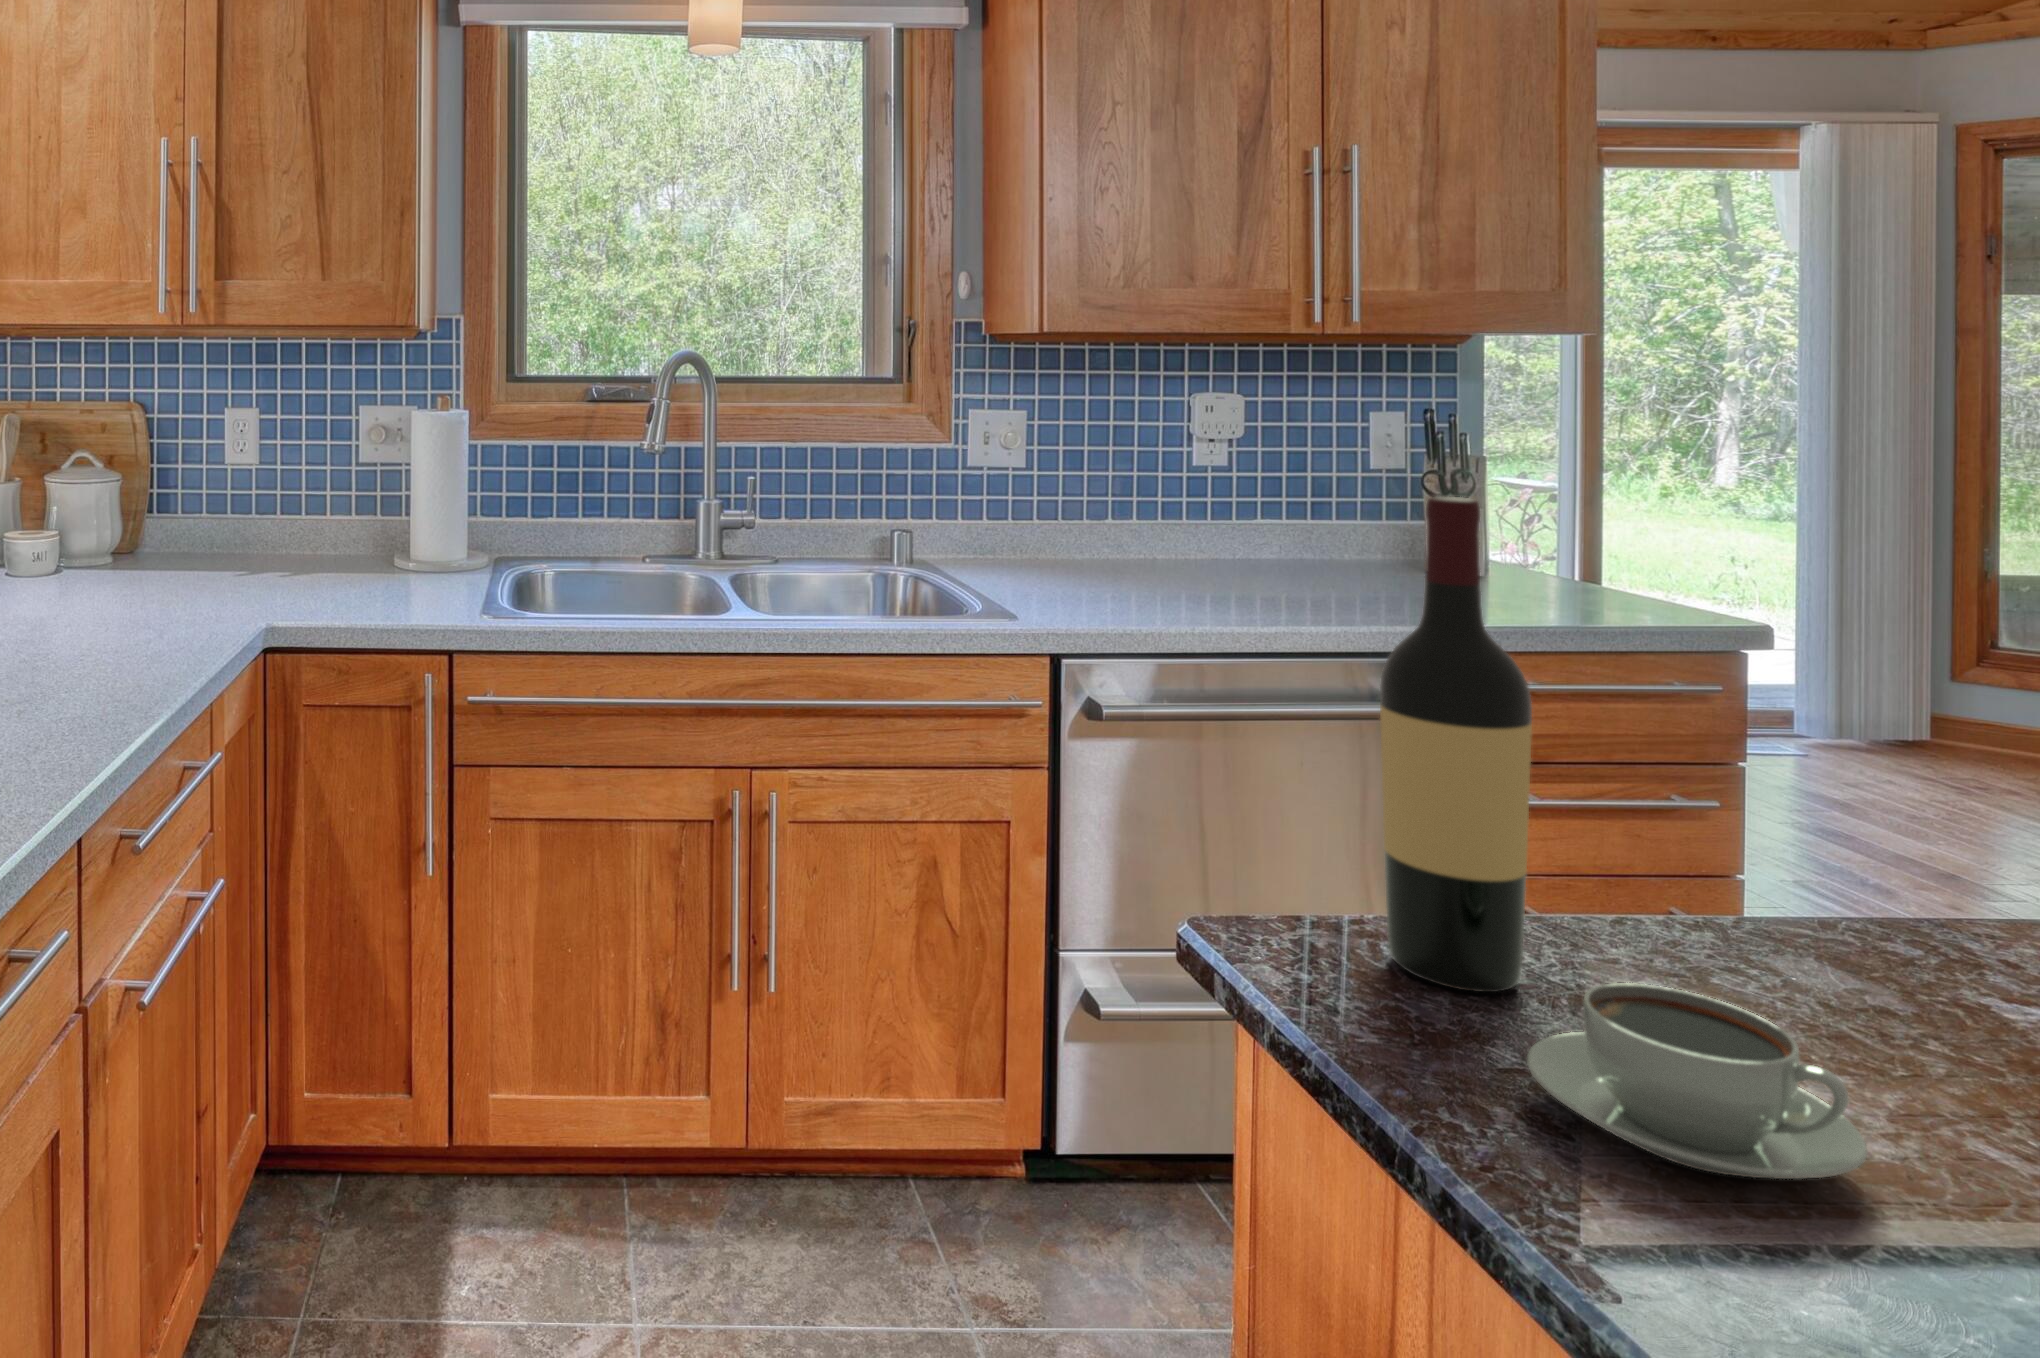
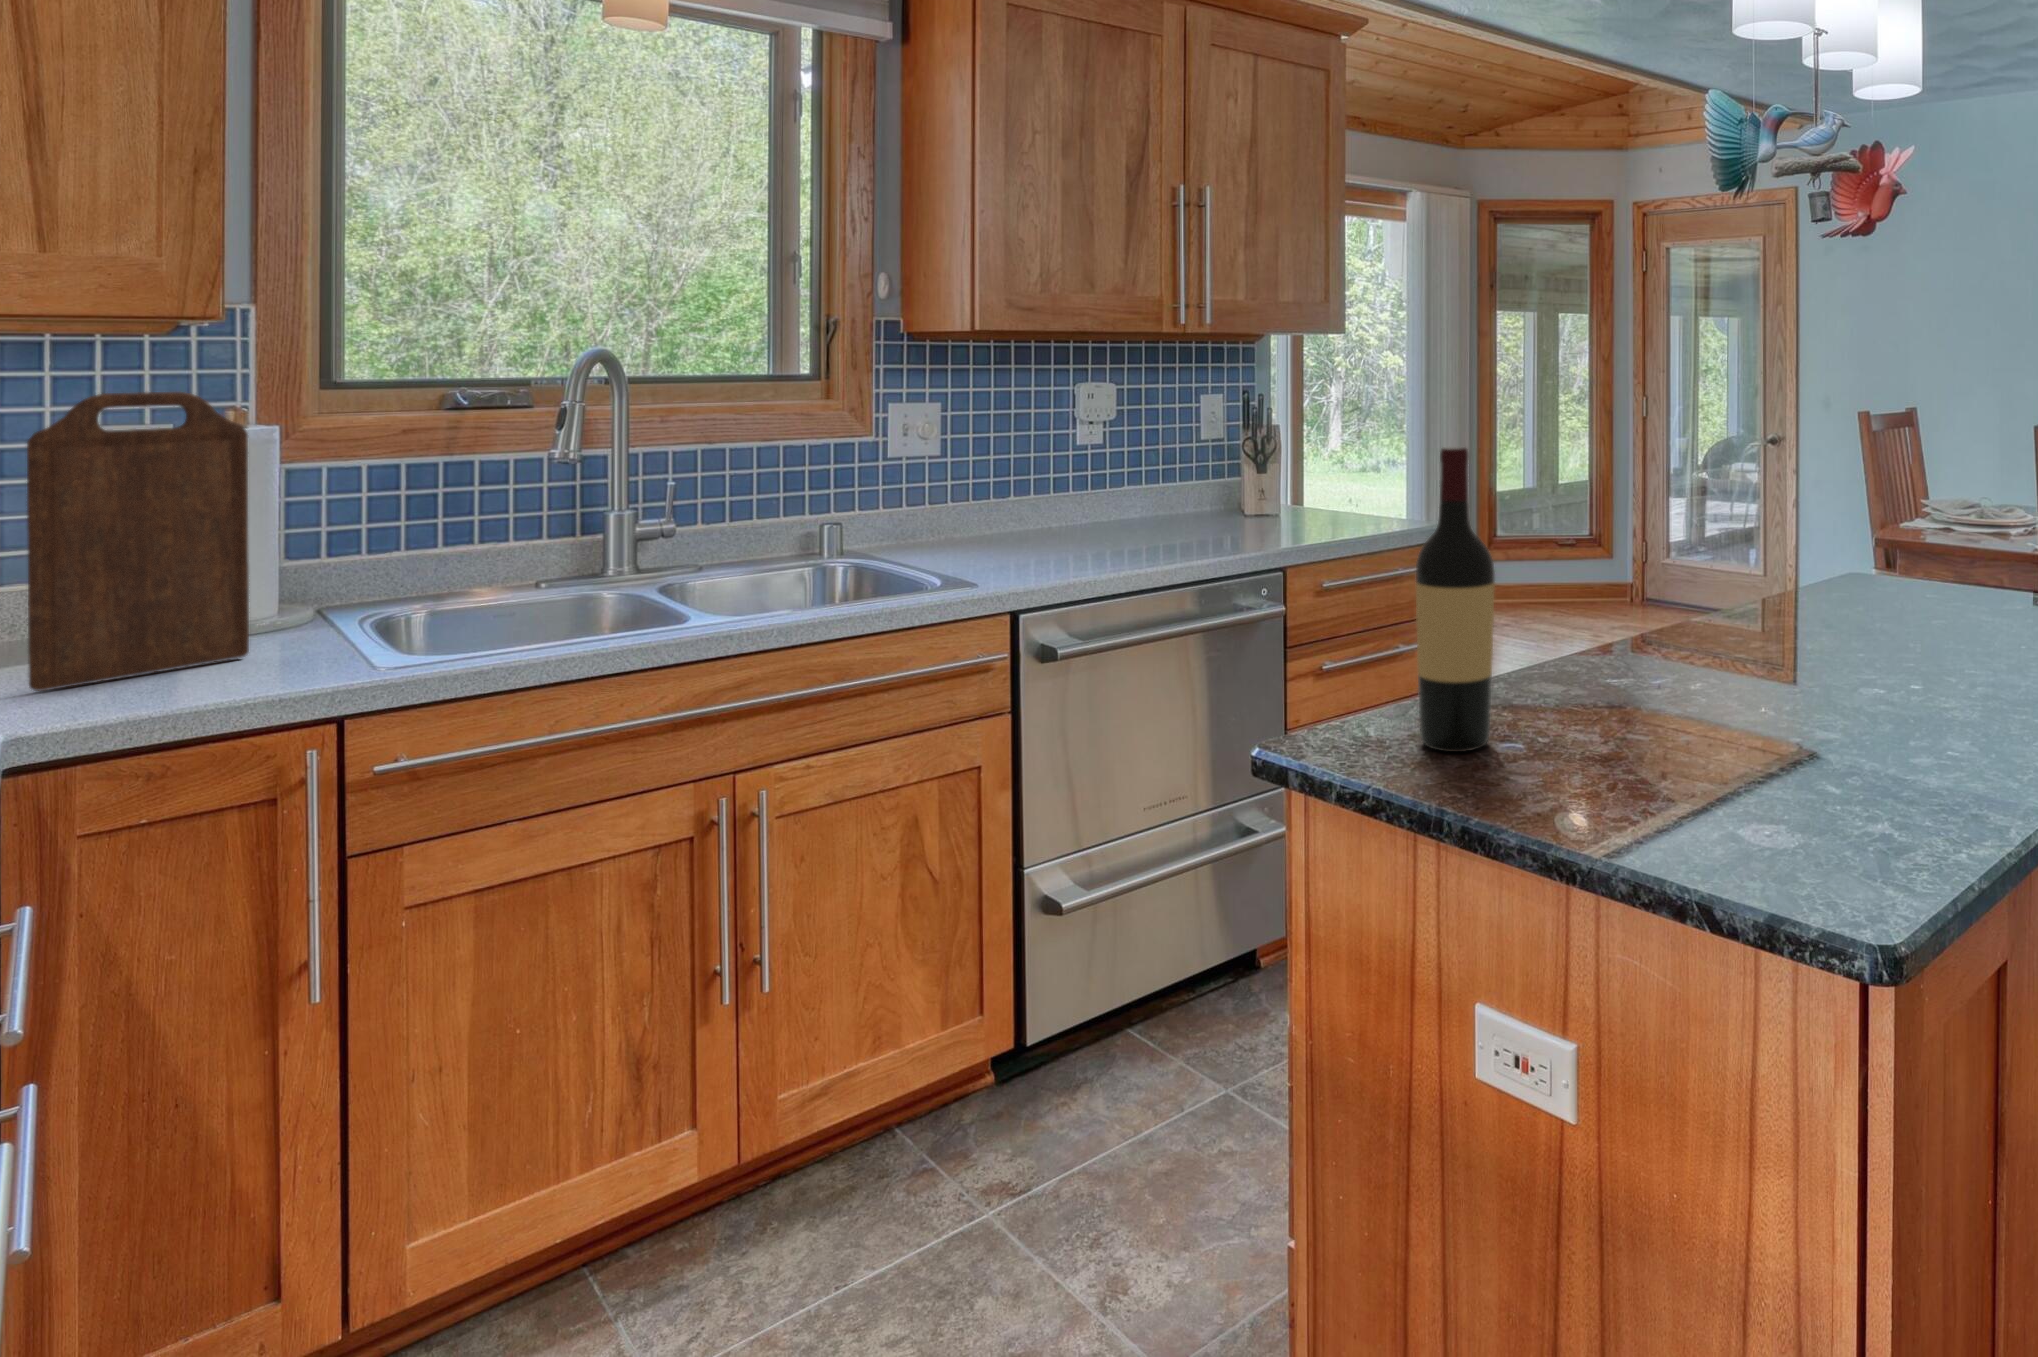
cutting board: none [303,384,426,597] -> present [27,392,249,691]
coffee cup: present [1527,983,1867,1179] -> none [1527,710,1670,798]

